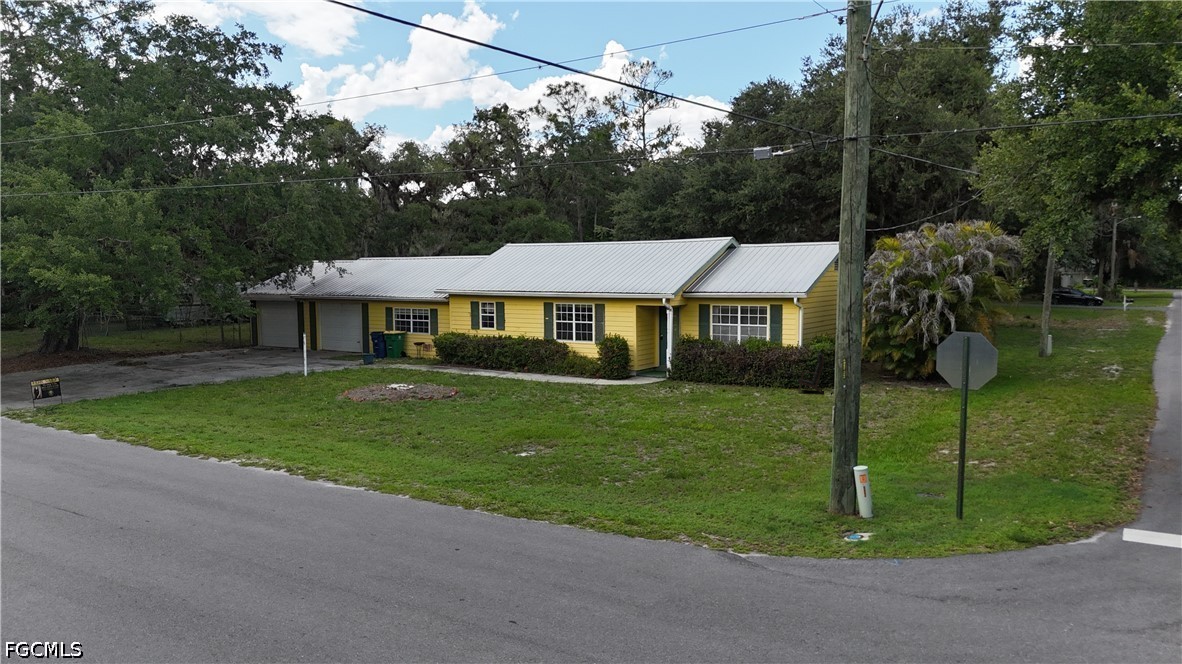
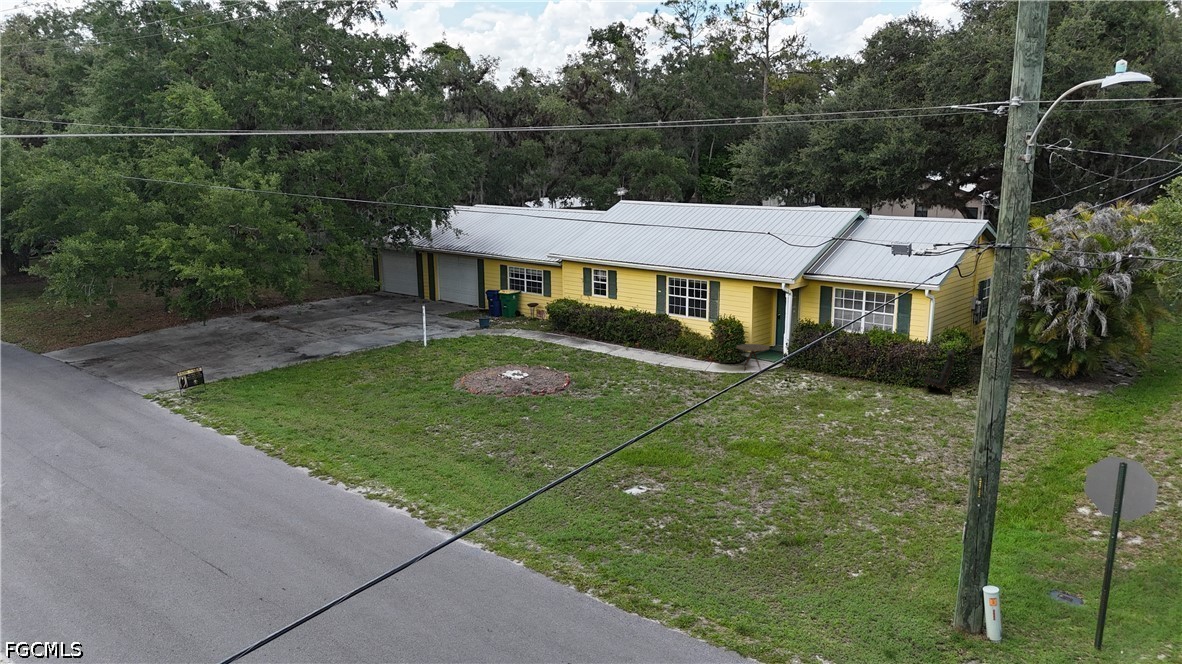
round table: none [622,360,654,384] -> present [737,344,769,370]

